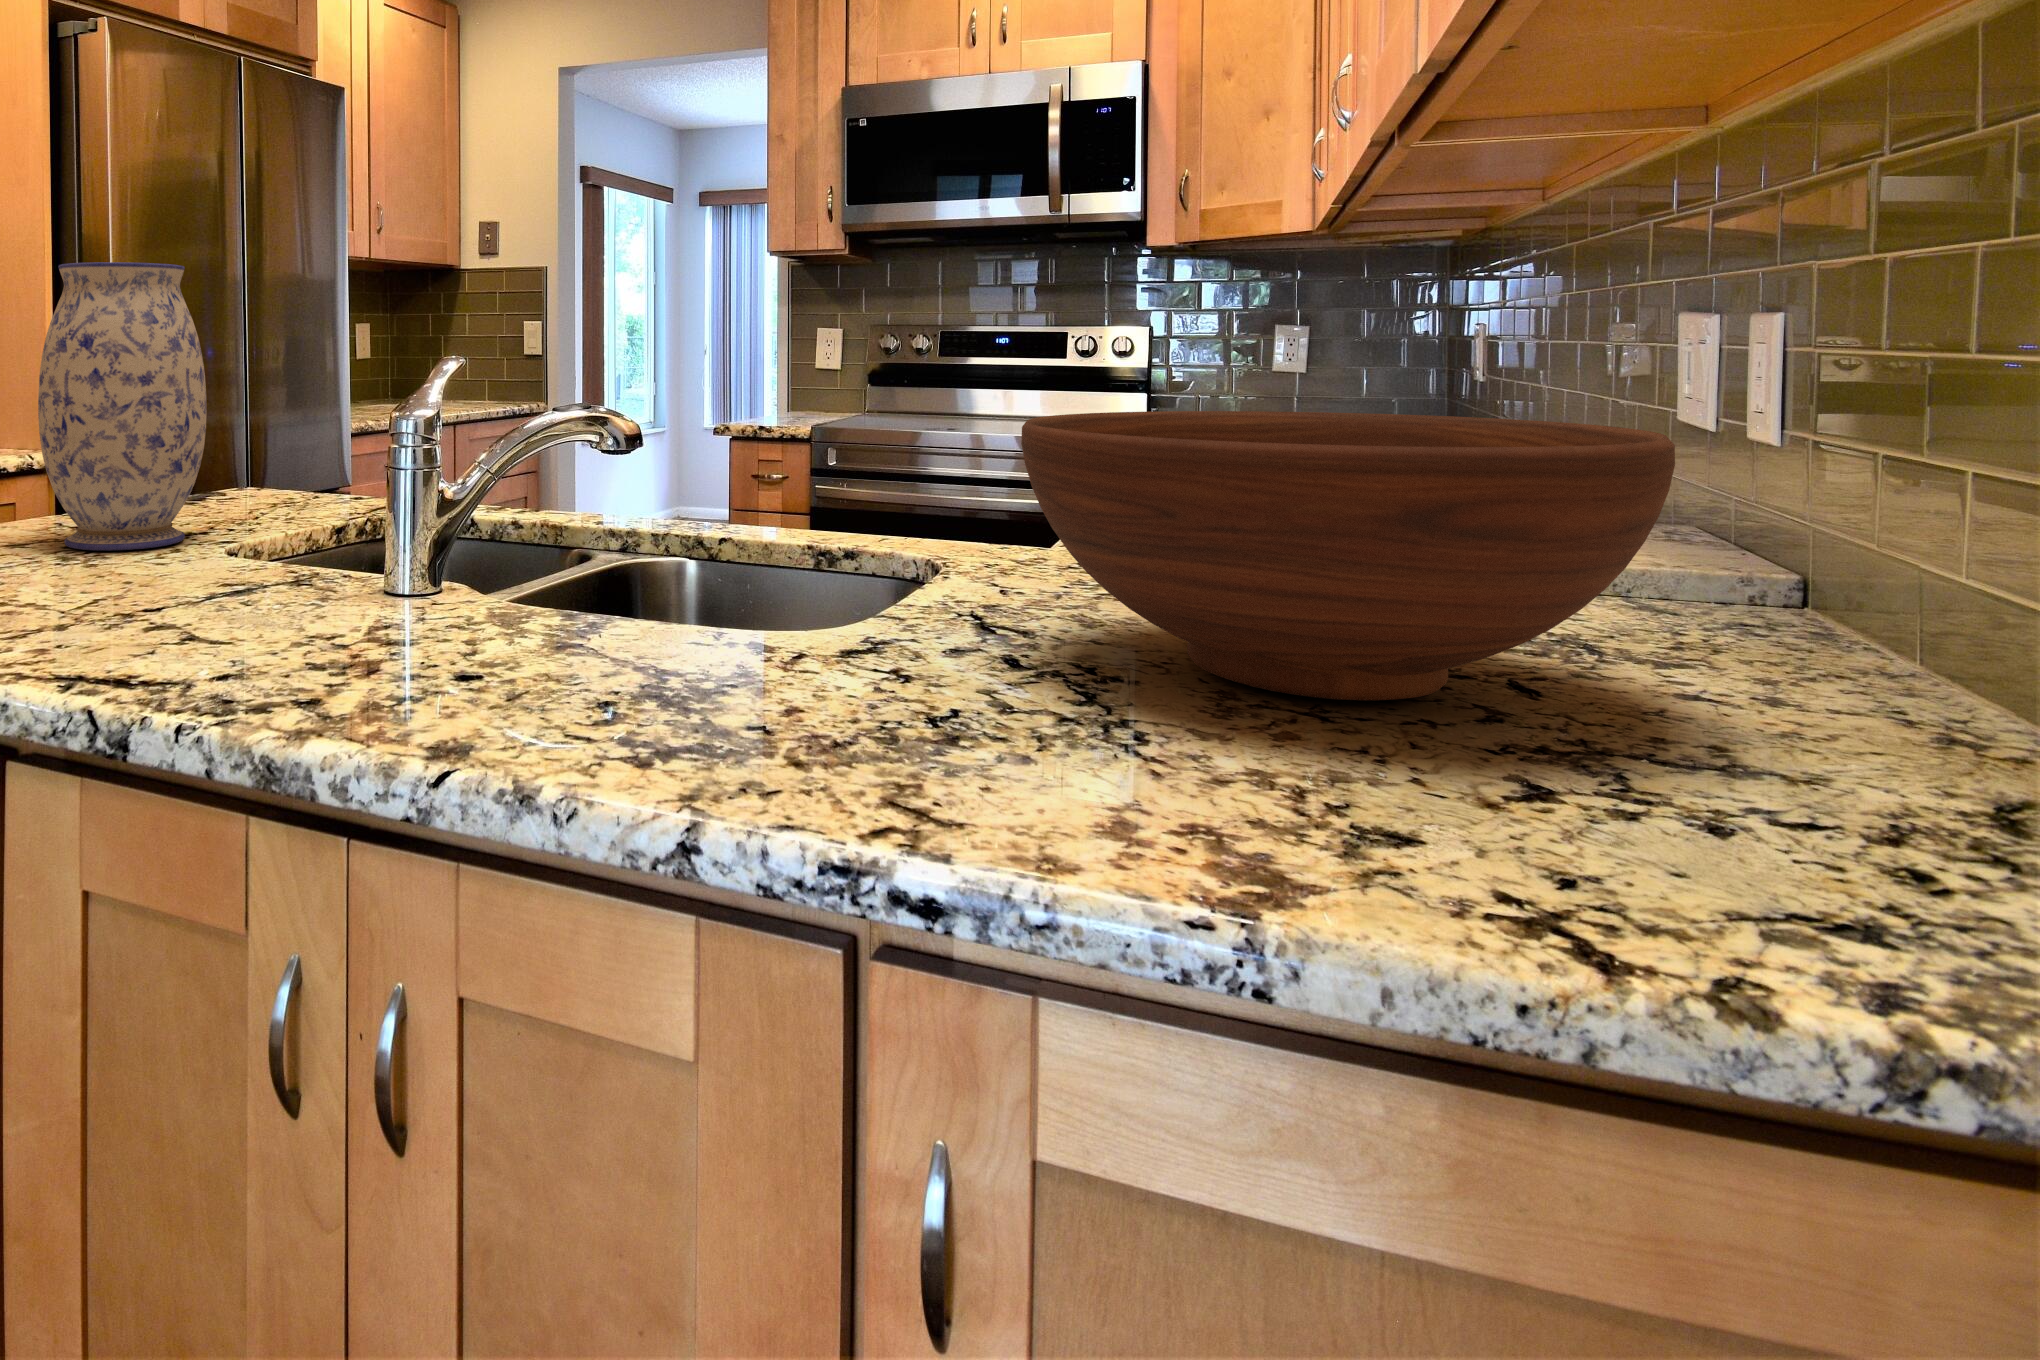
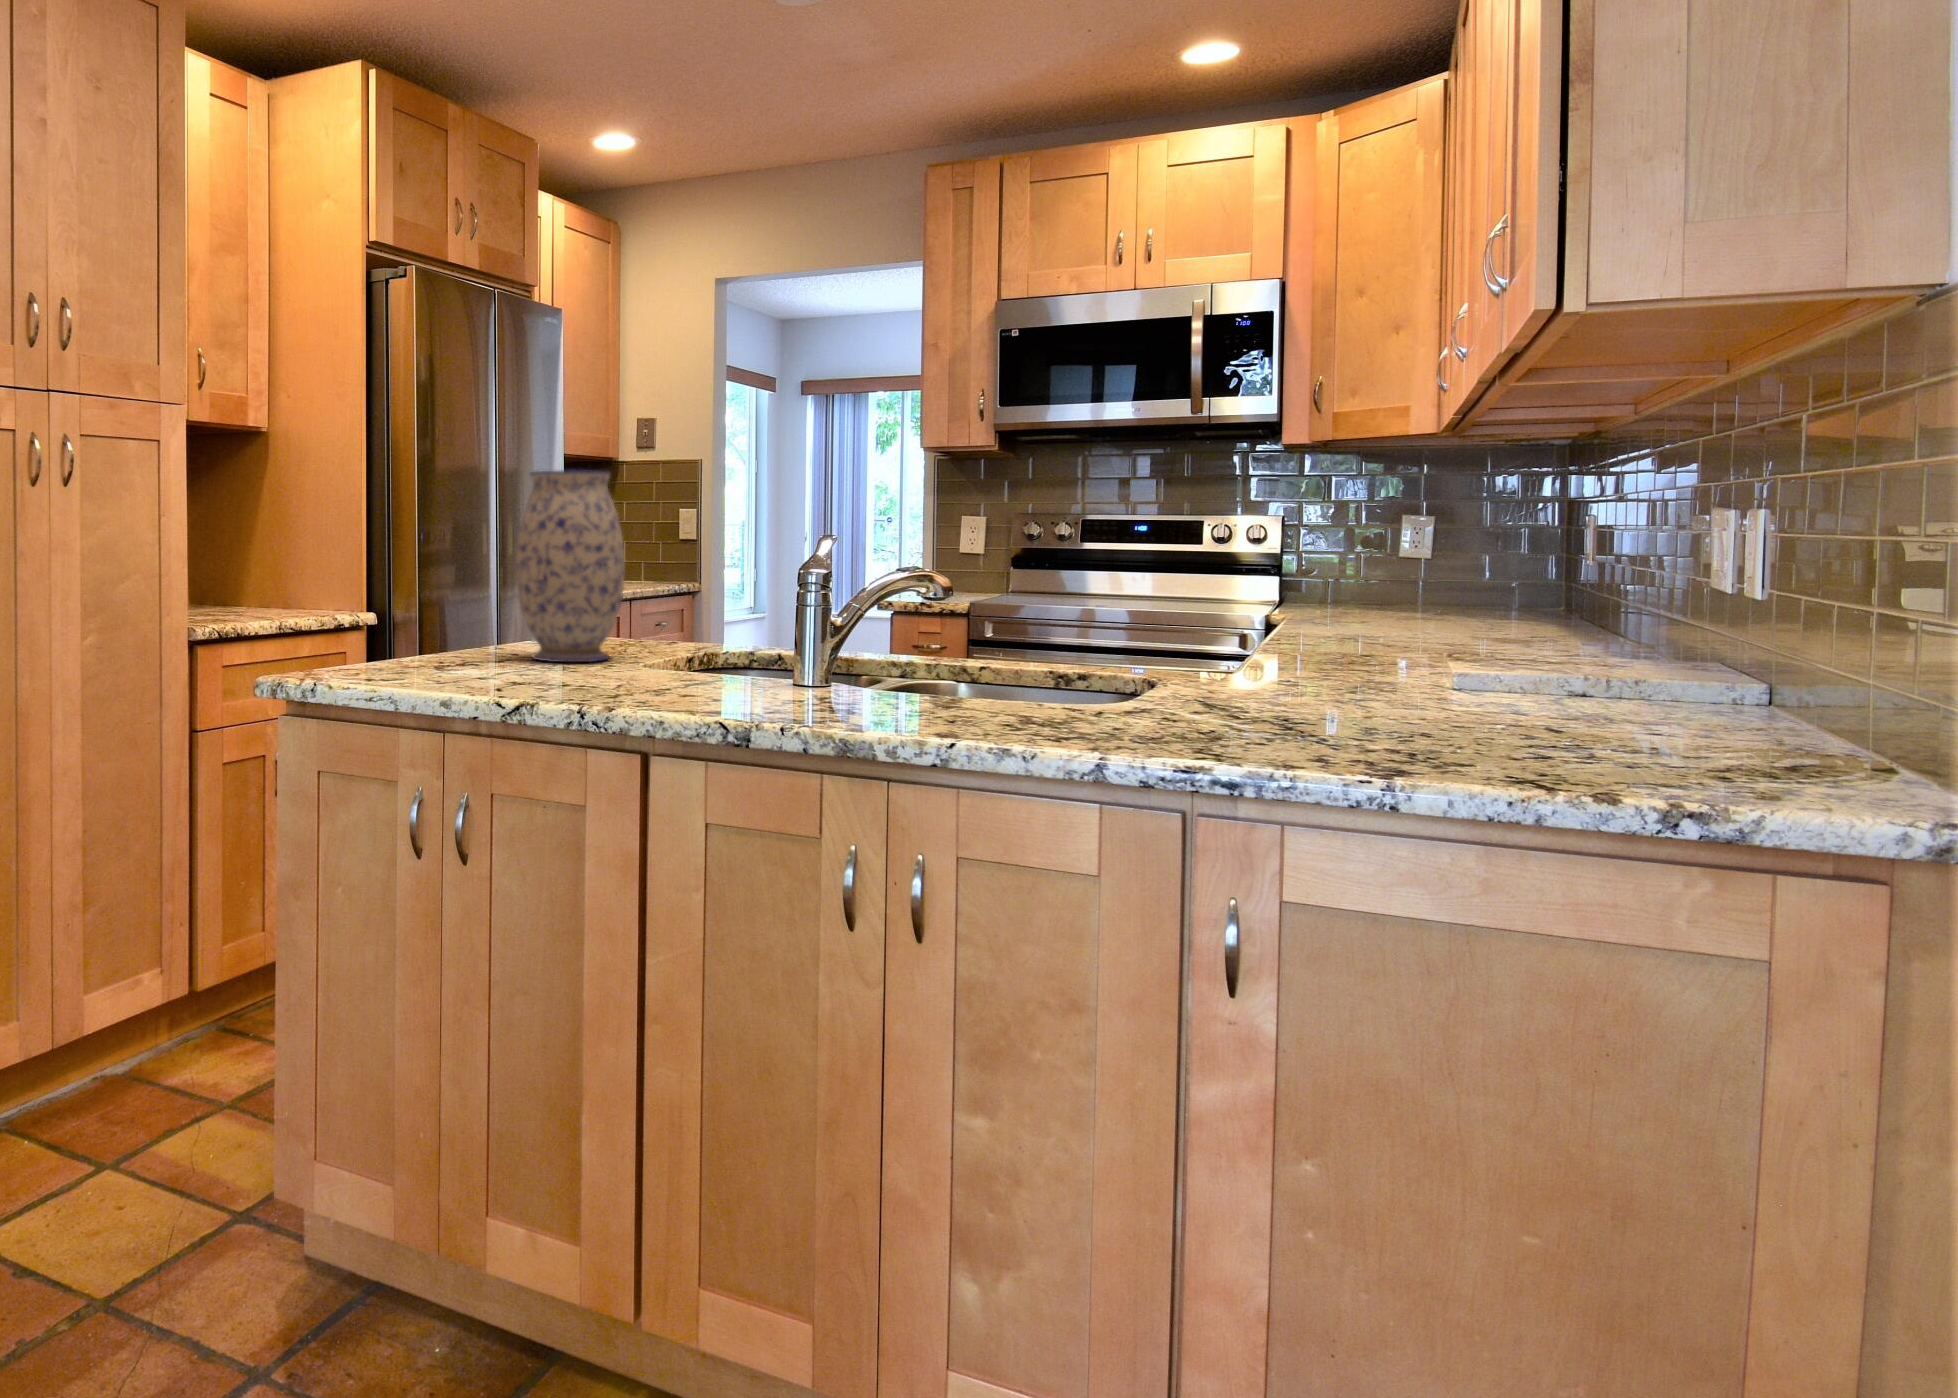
fruit bowl: present [1021,411,1675,700] -> none [1244,569,1650,729]

